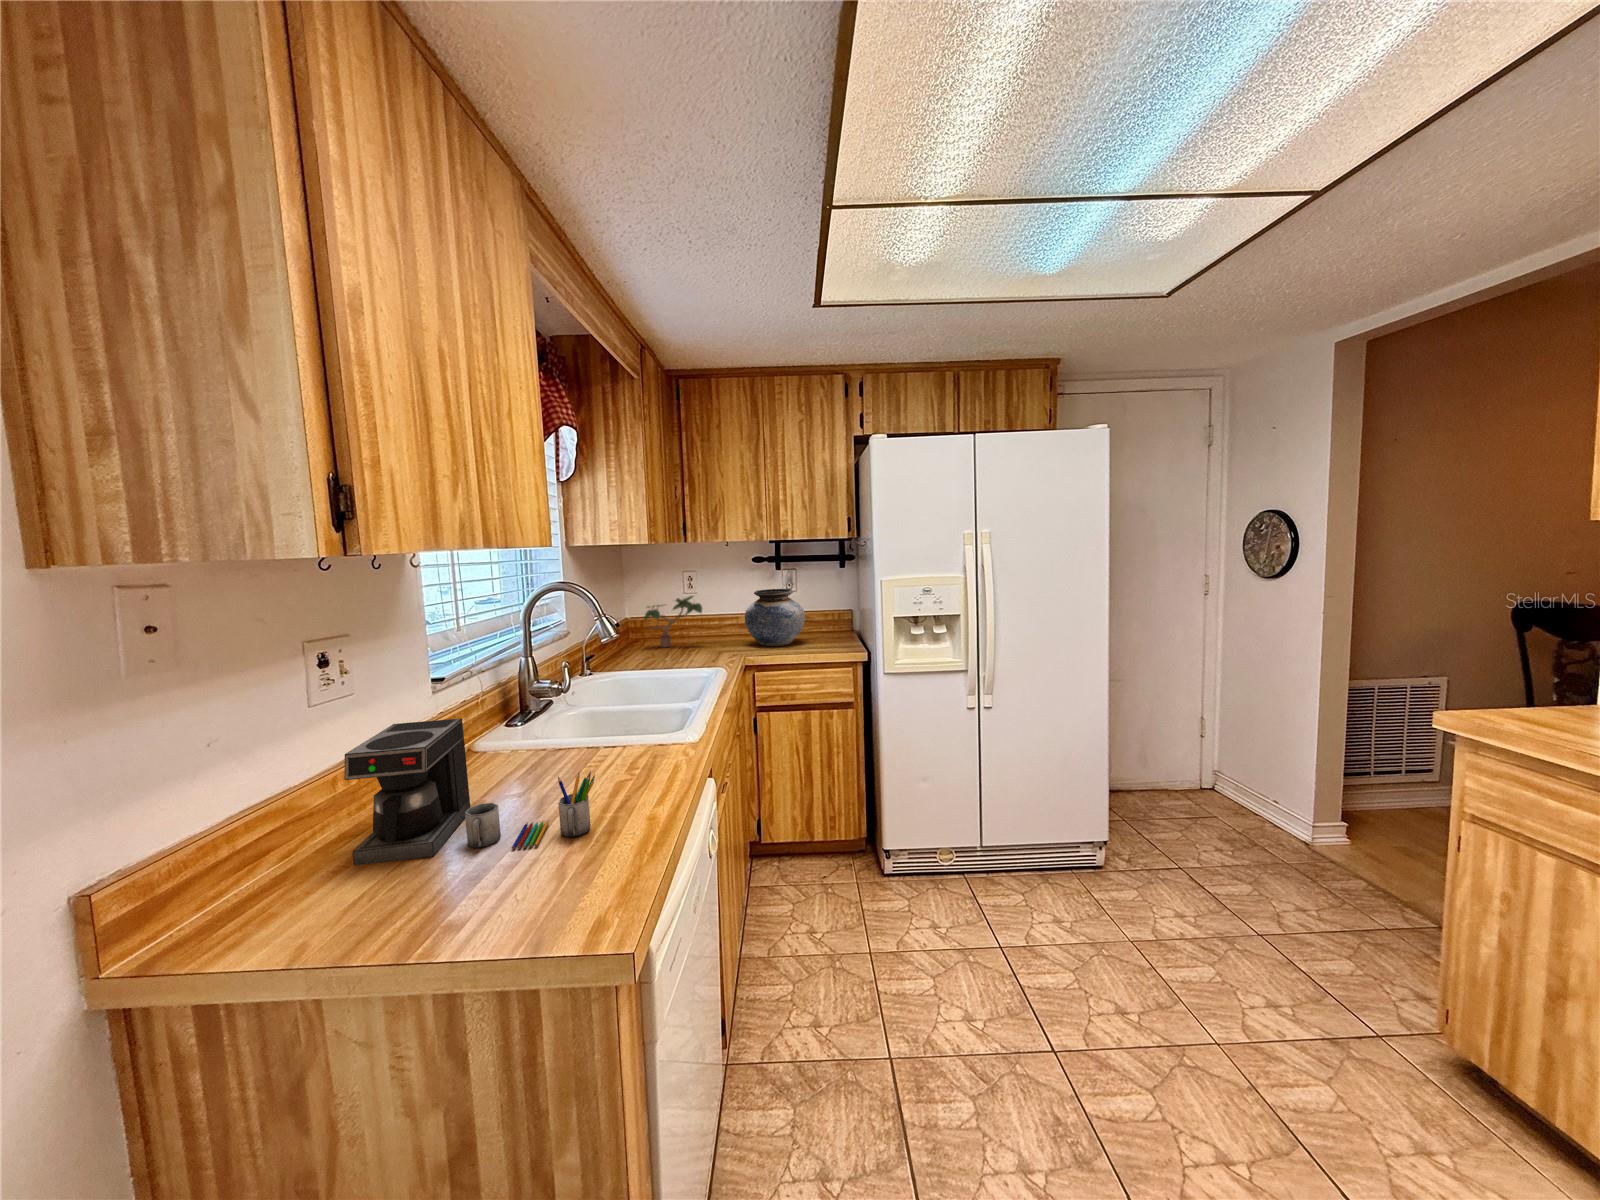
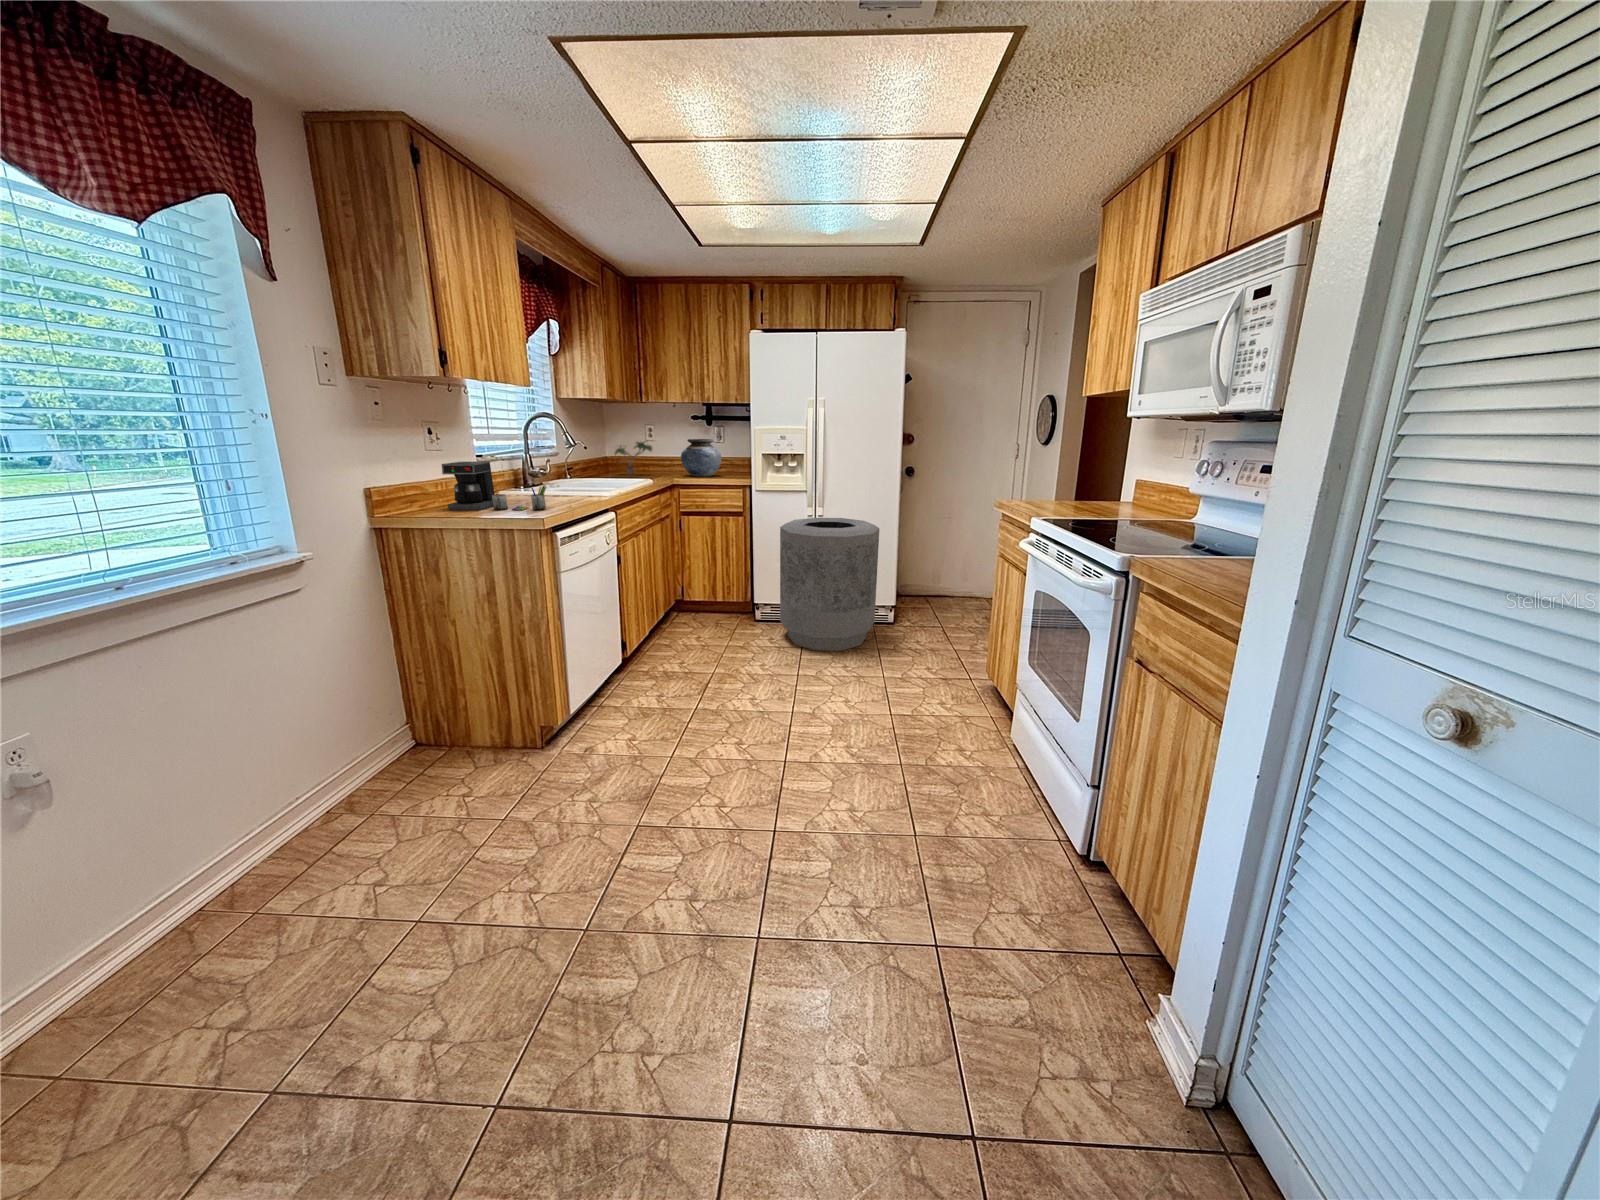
trash can: none [950,711,1129,971] -> present [780,518,879,651]

